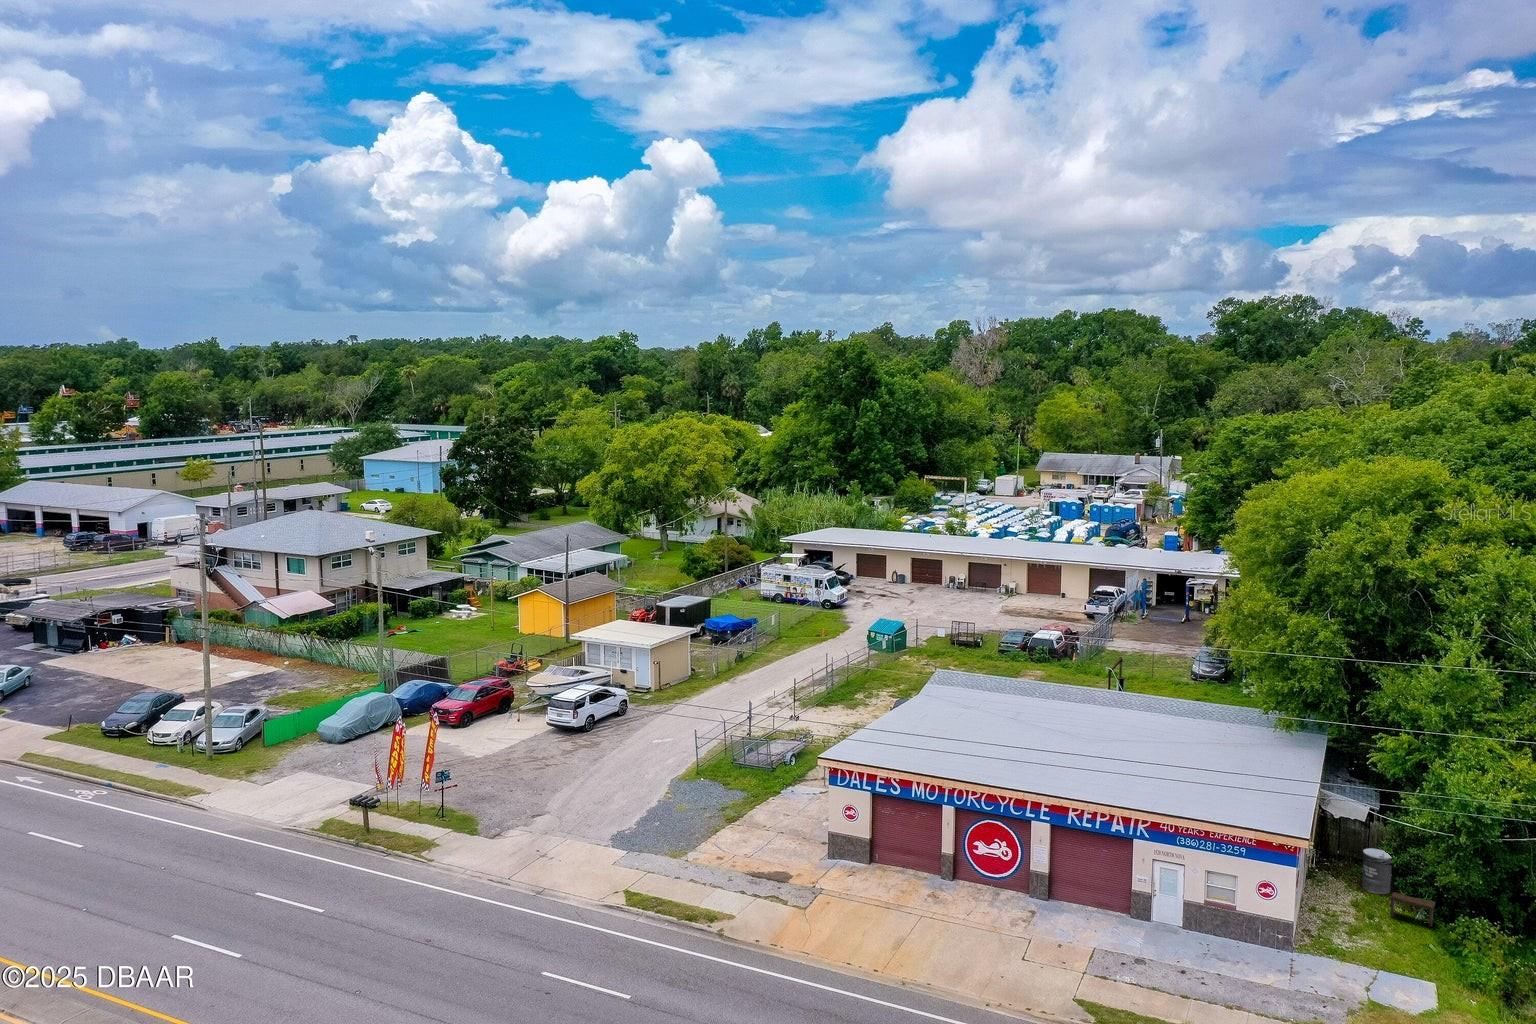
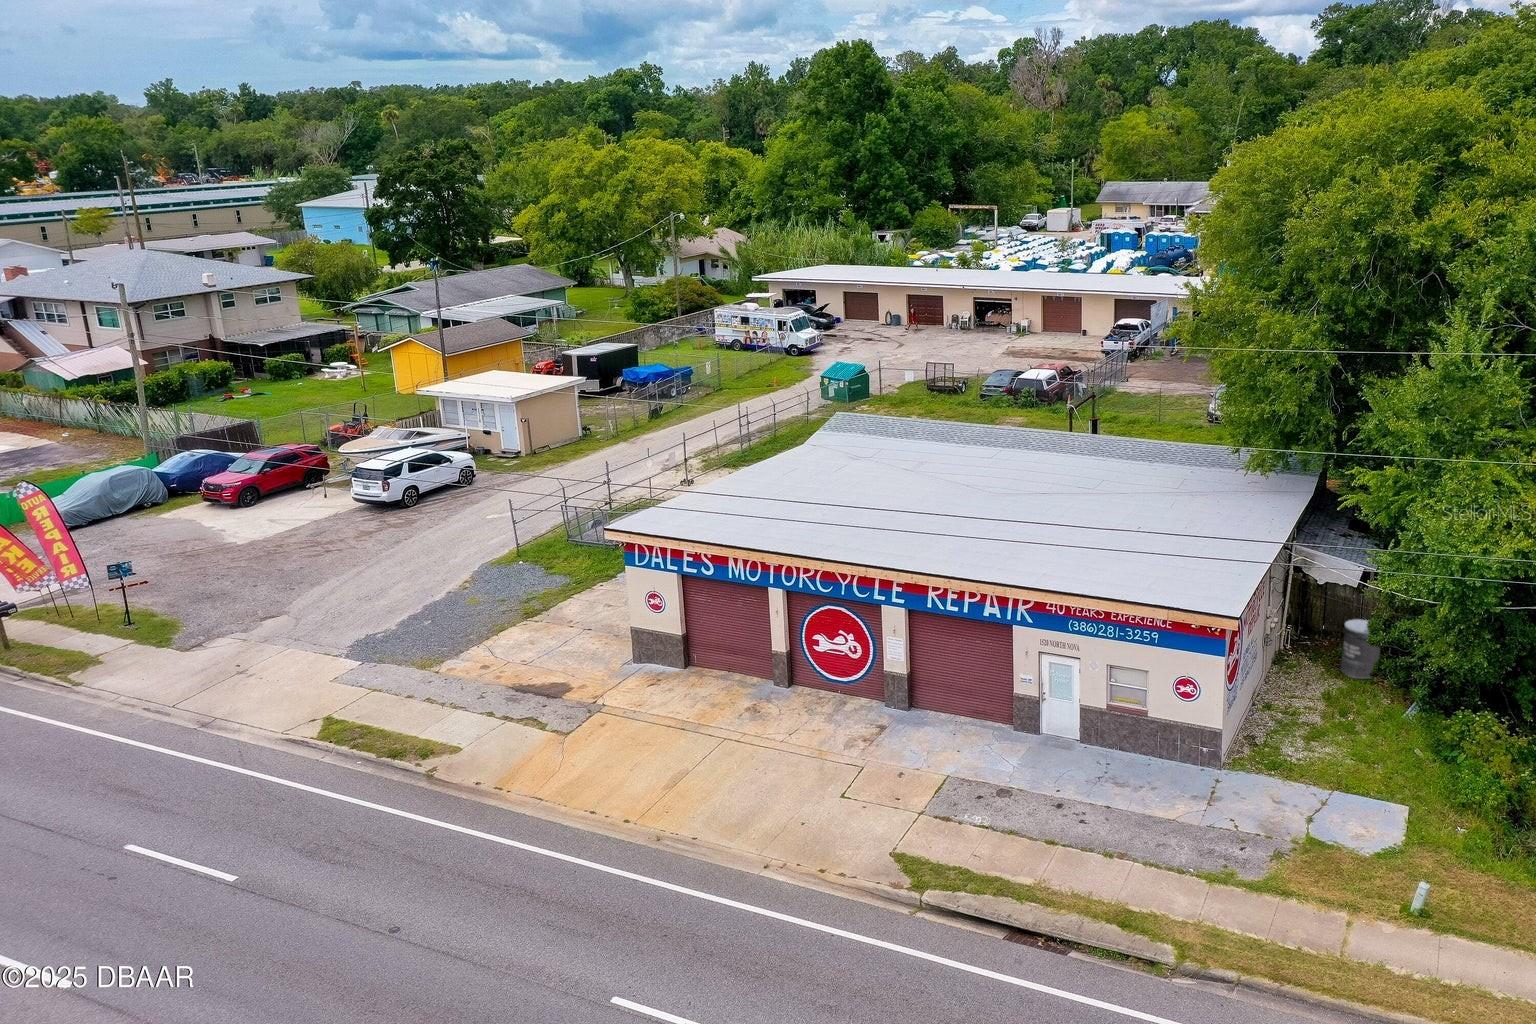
bench: present [1390,892,1435,927] -> none [1369,679,1432,724]

